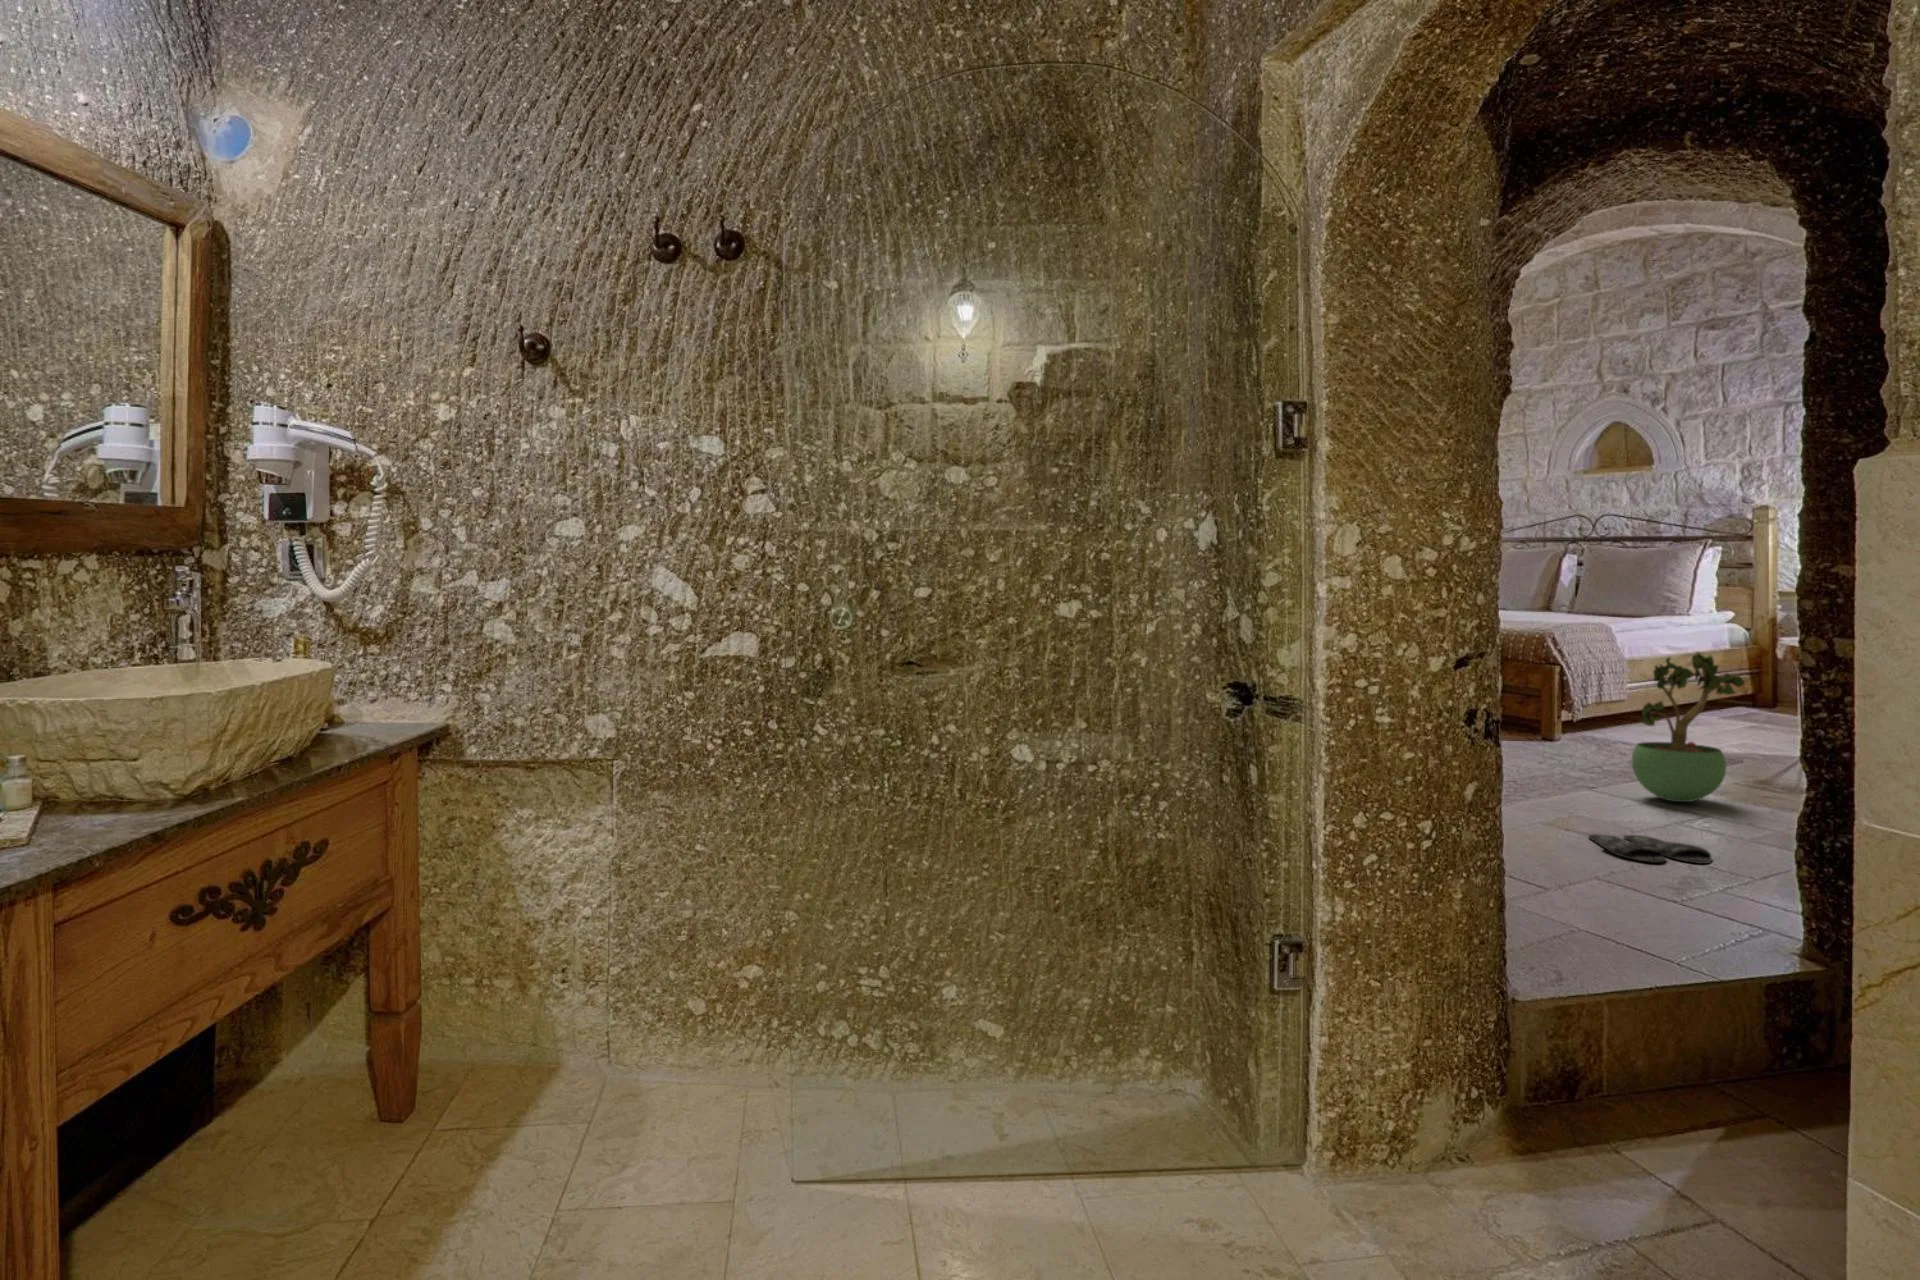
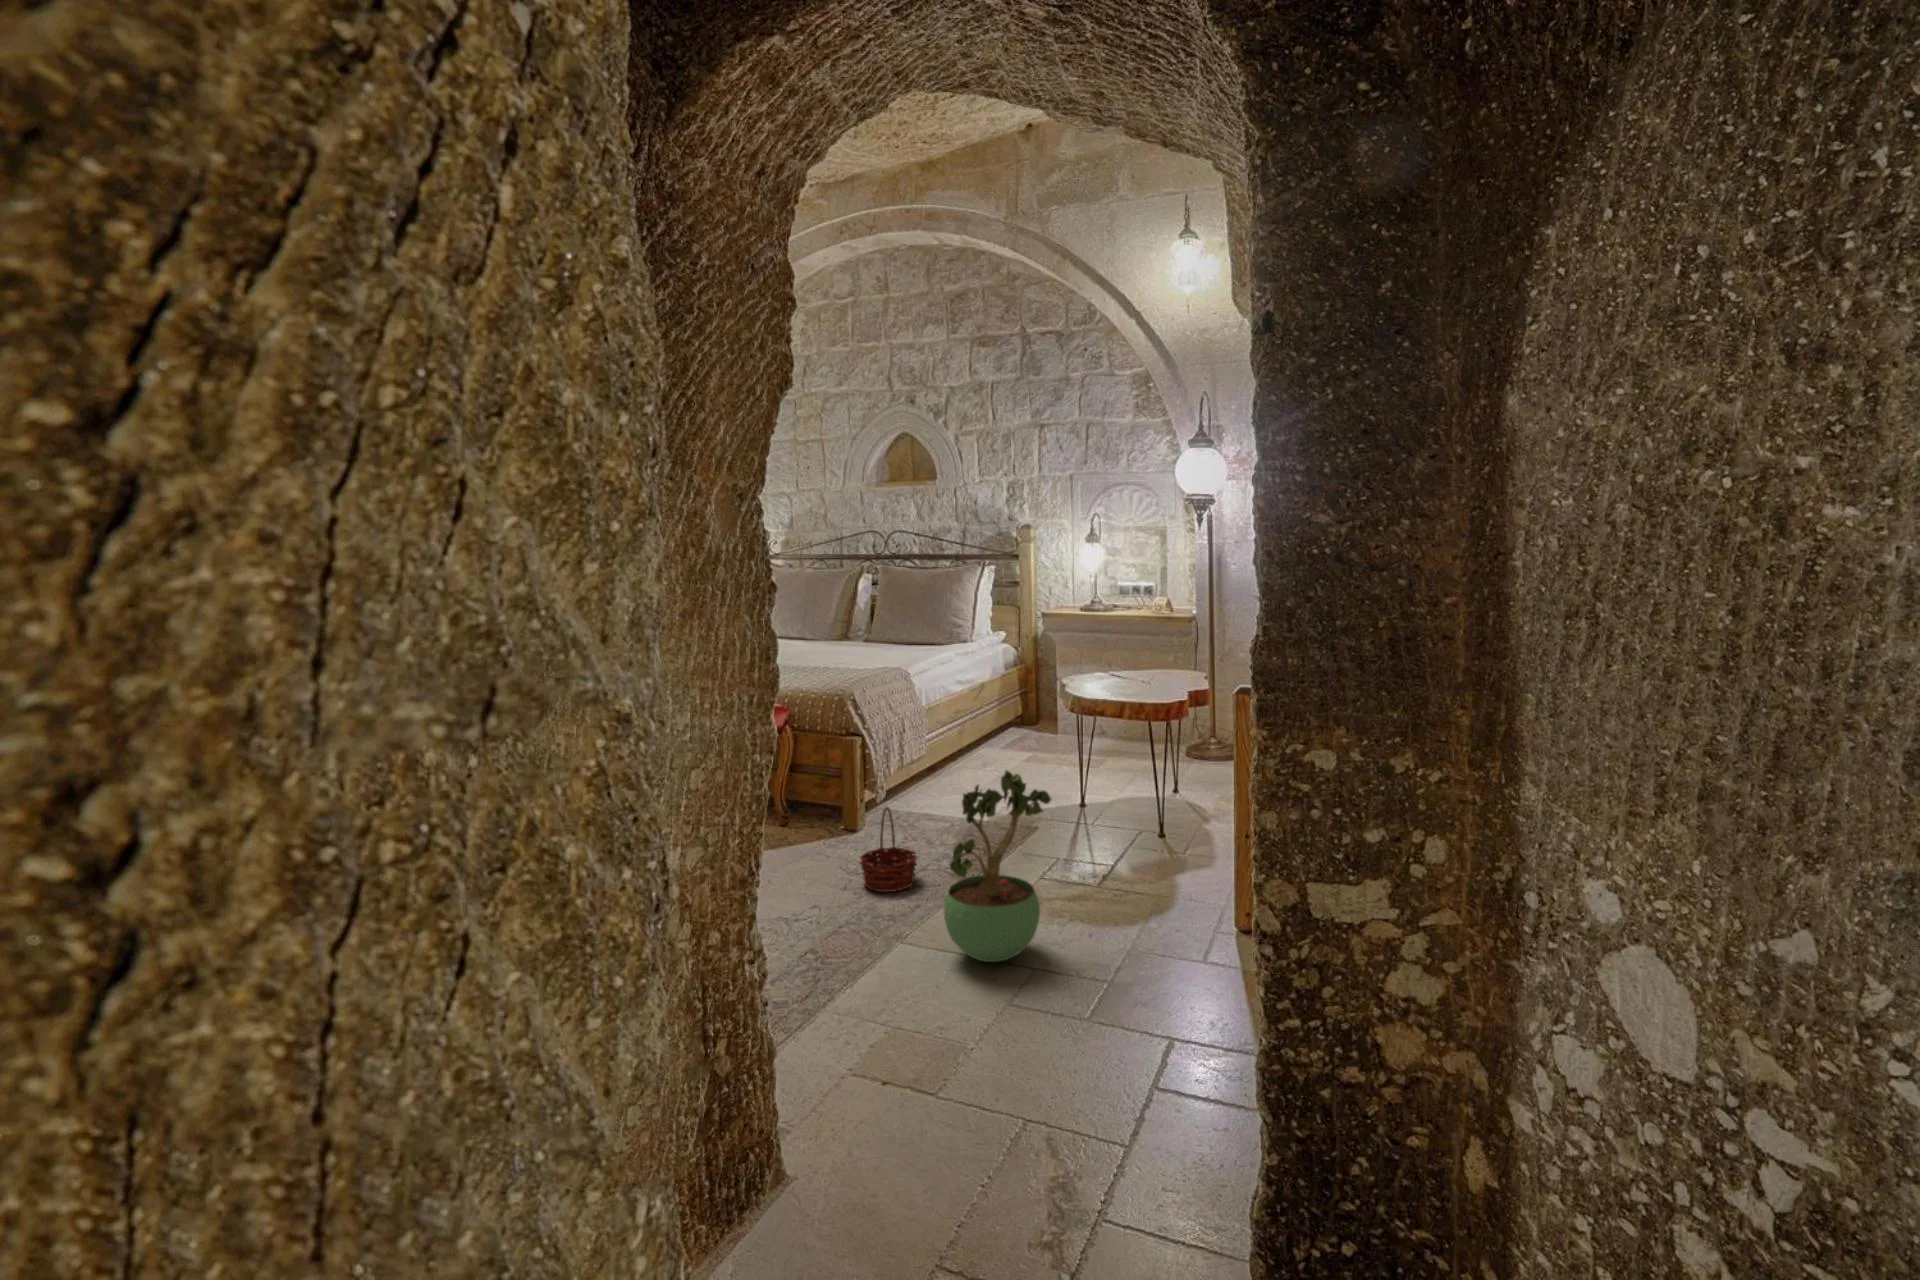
basket: none [1555,704,1610,769] -> present [860,807,917,892]
slippers: present [1589,834,1711,864] -> none [905,1086,1055,1192]

